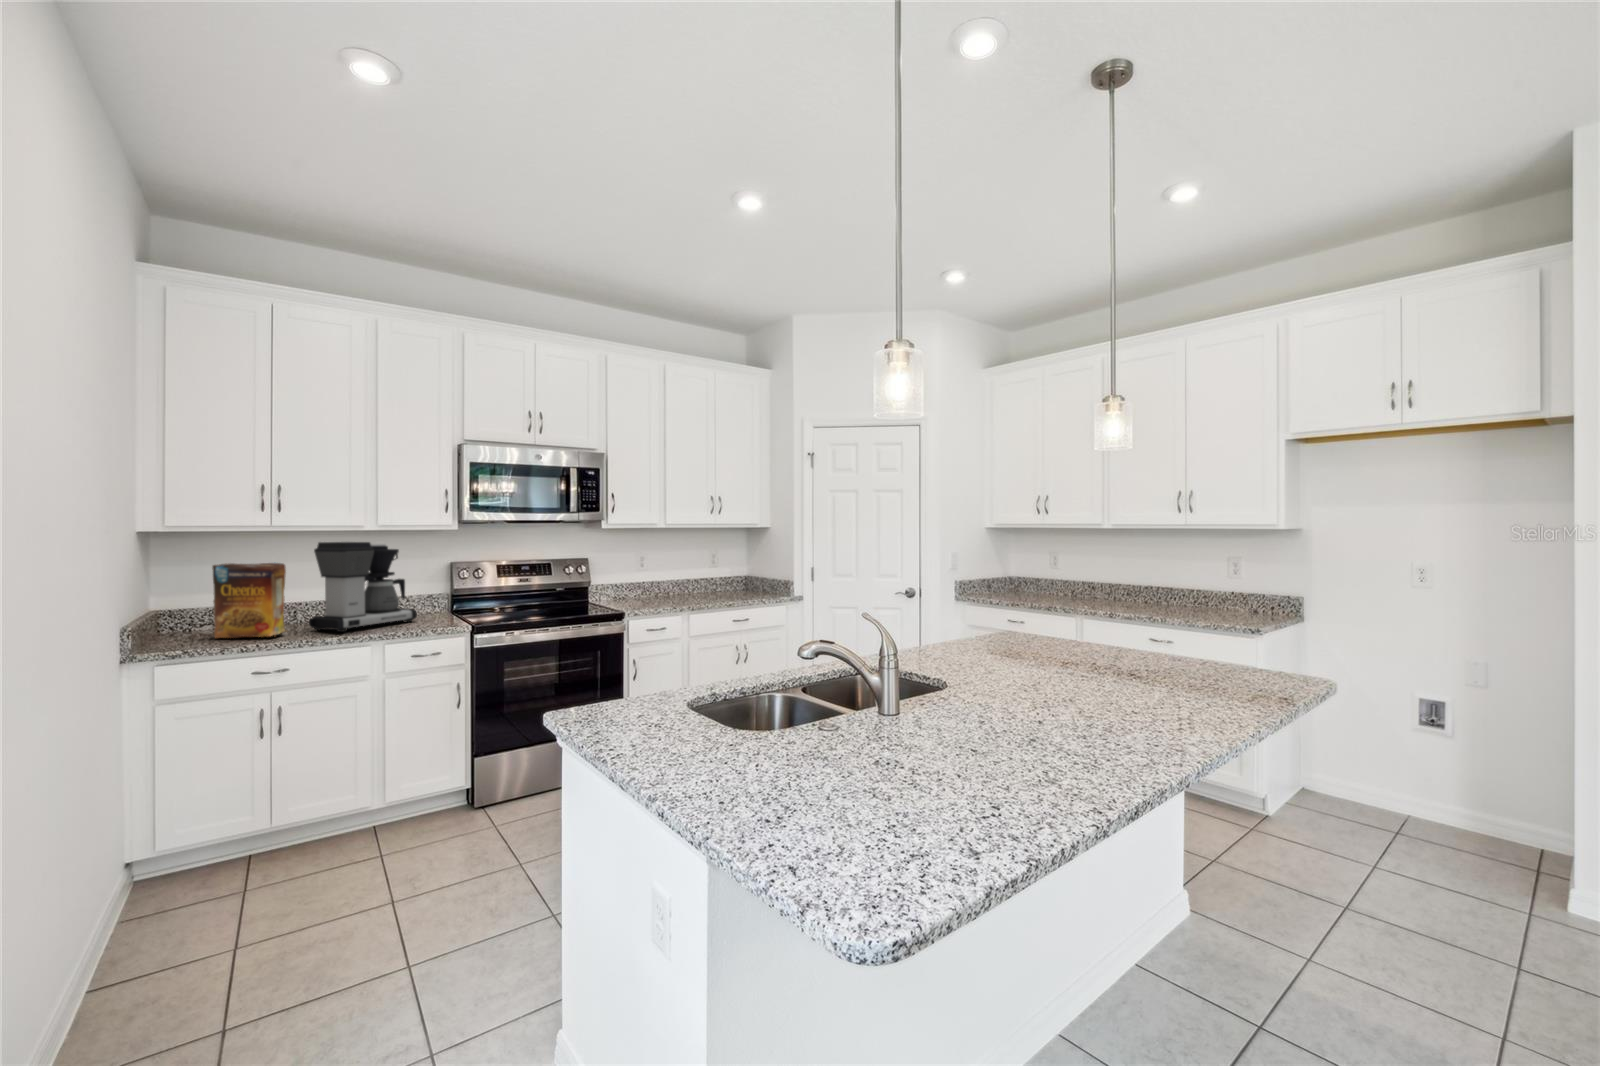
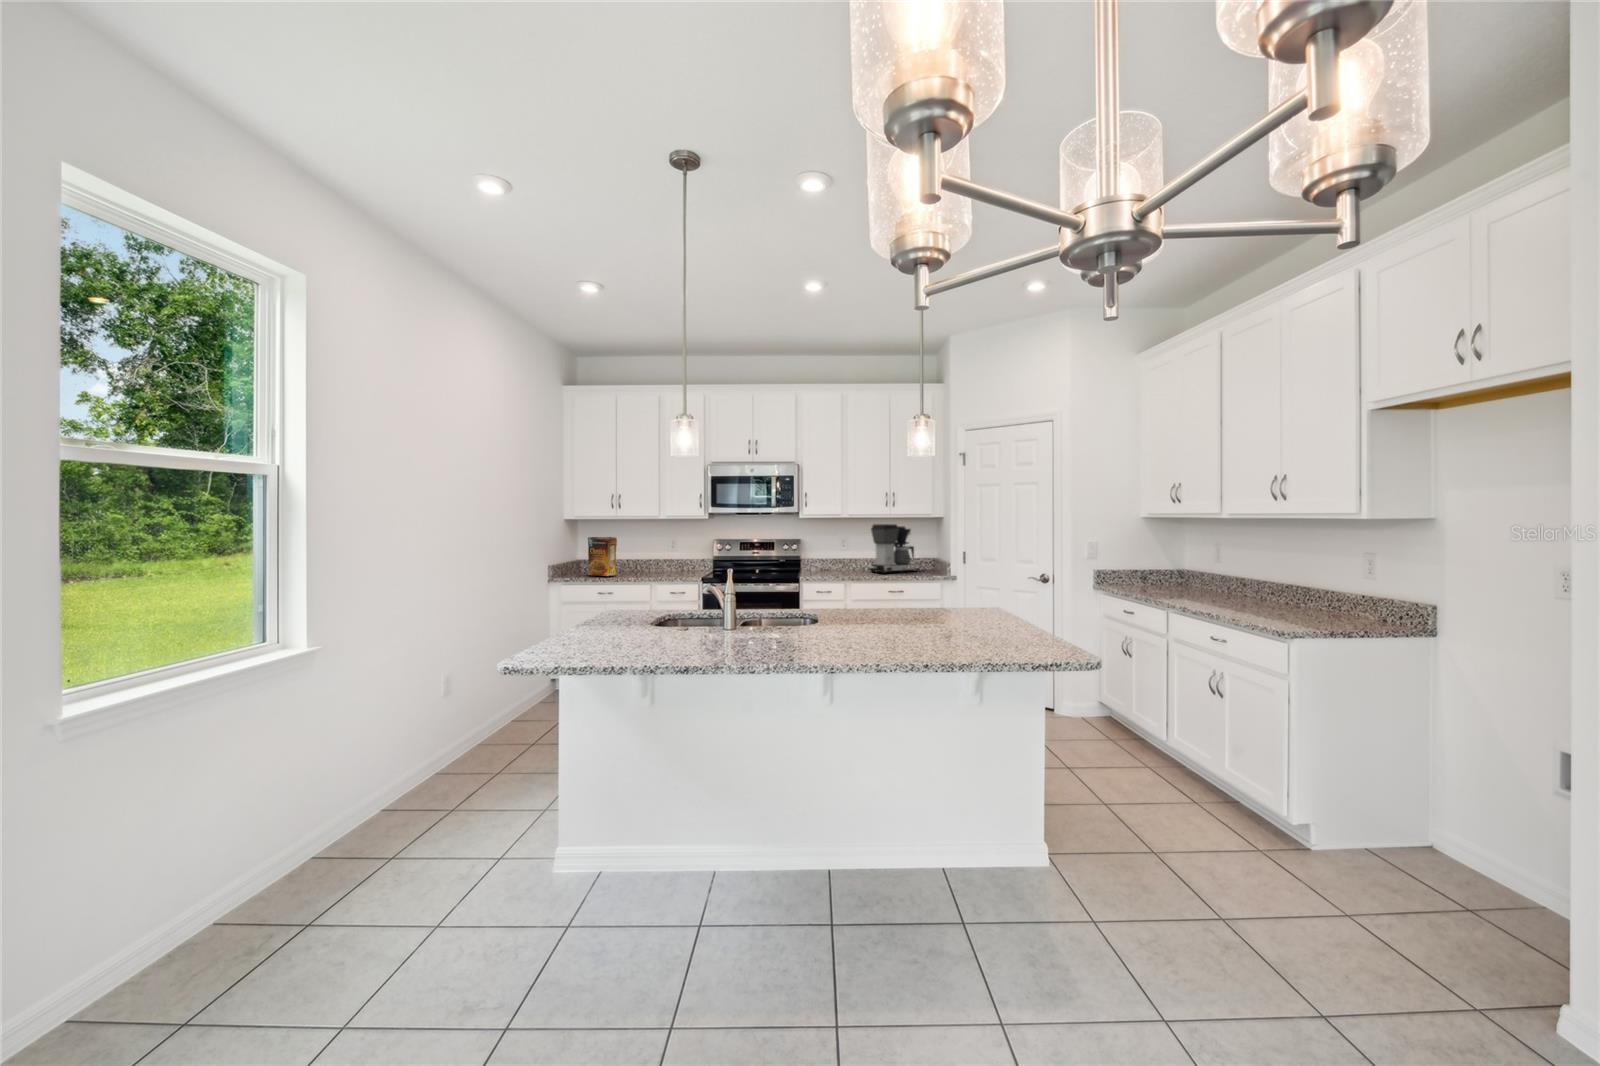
coffee maker: present [309,542,417,632] -> present [869,524,919,573]

